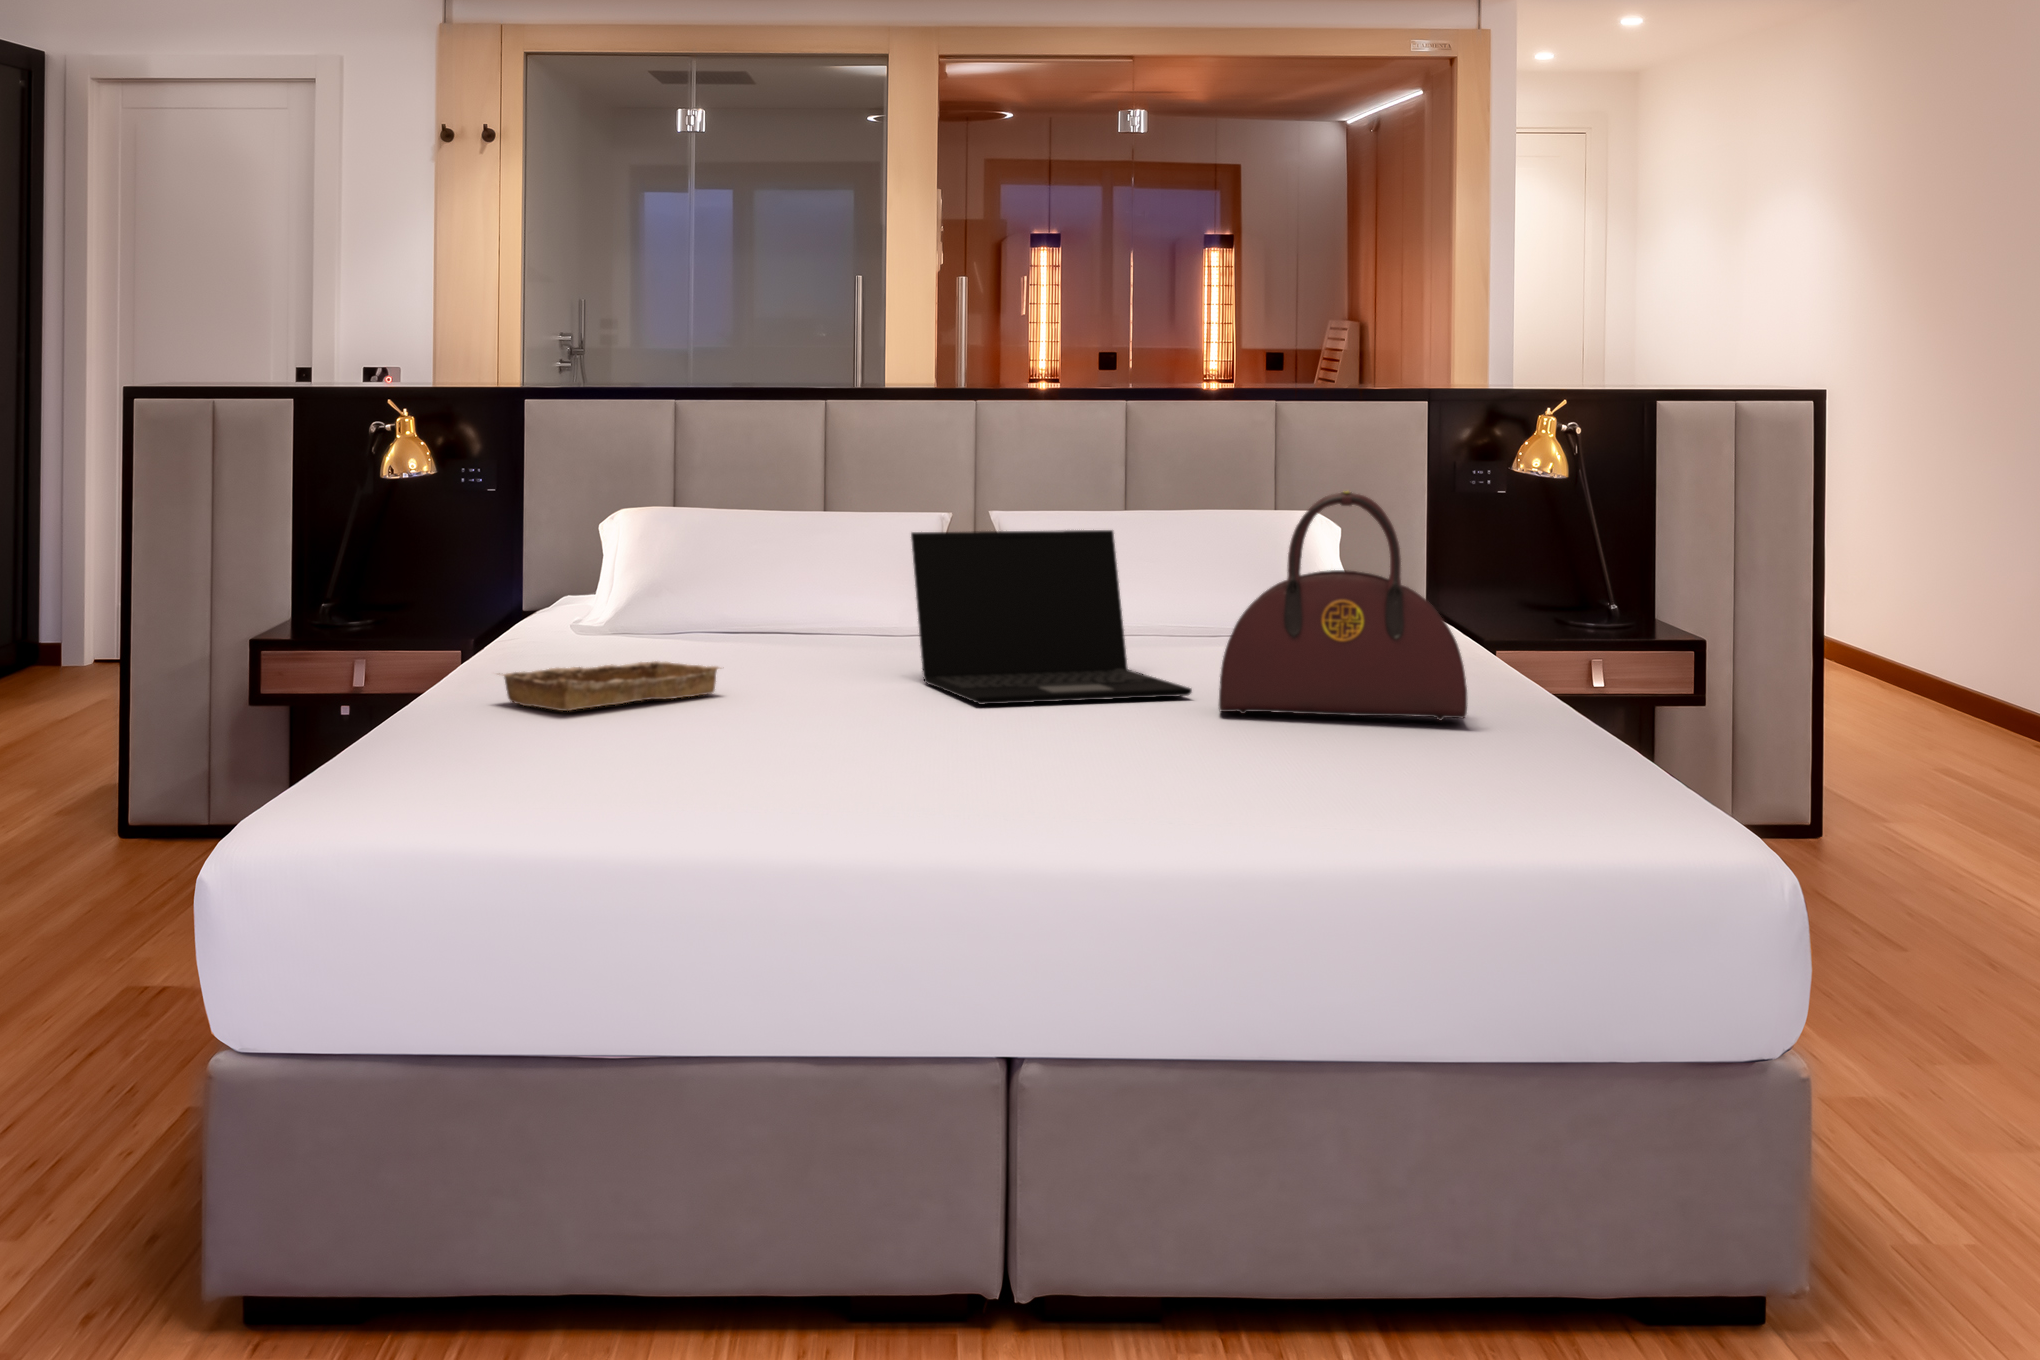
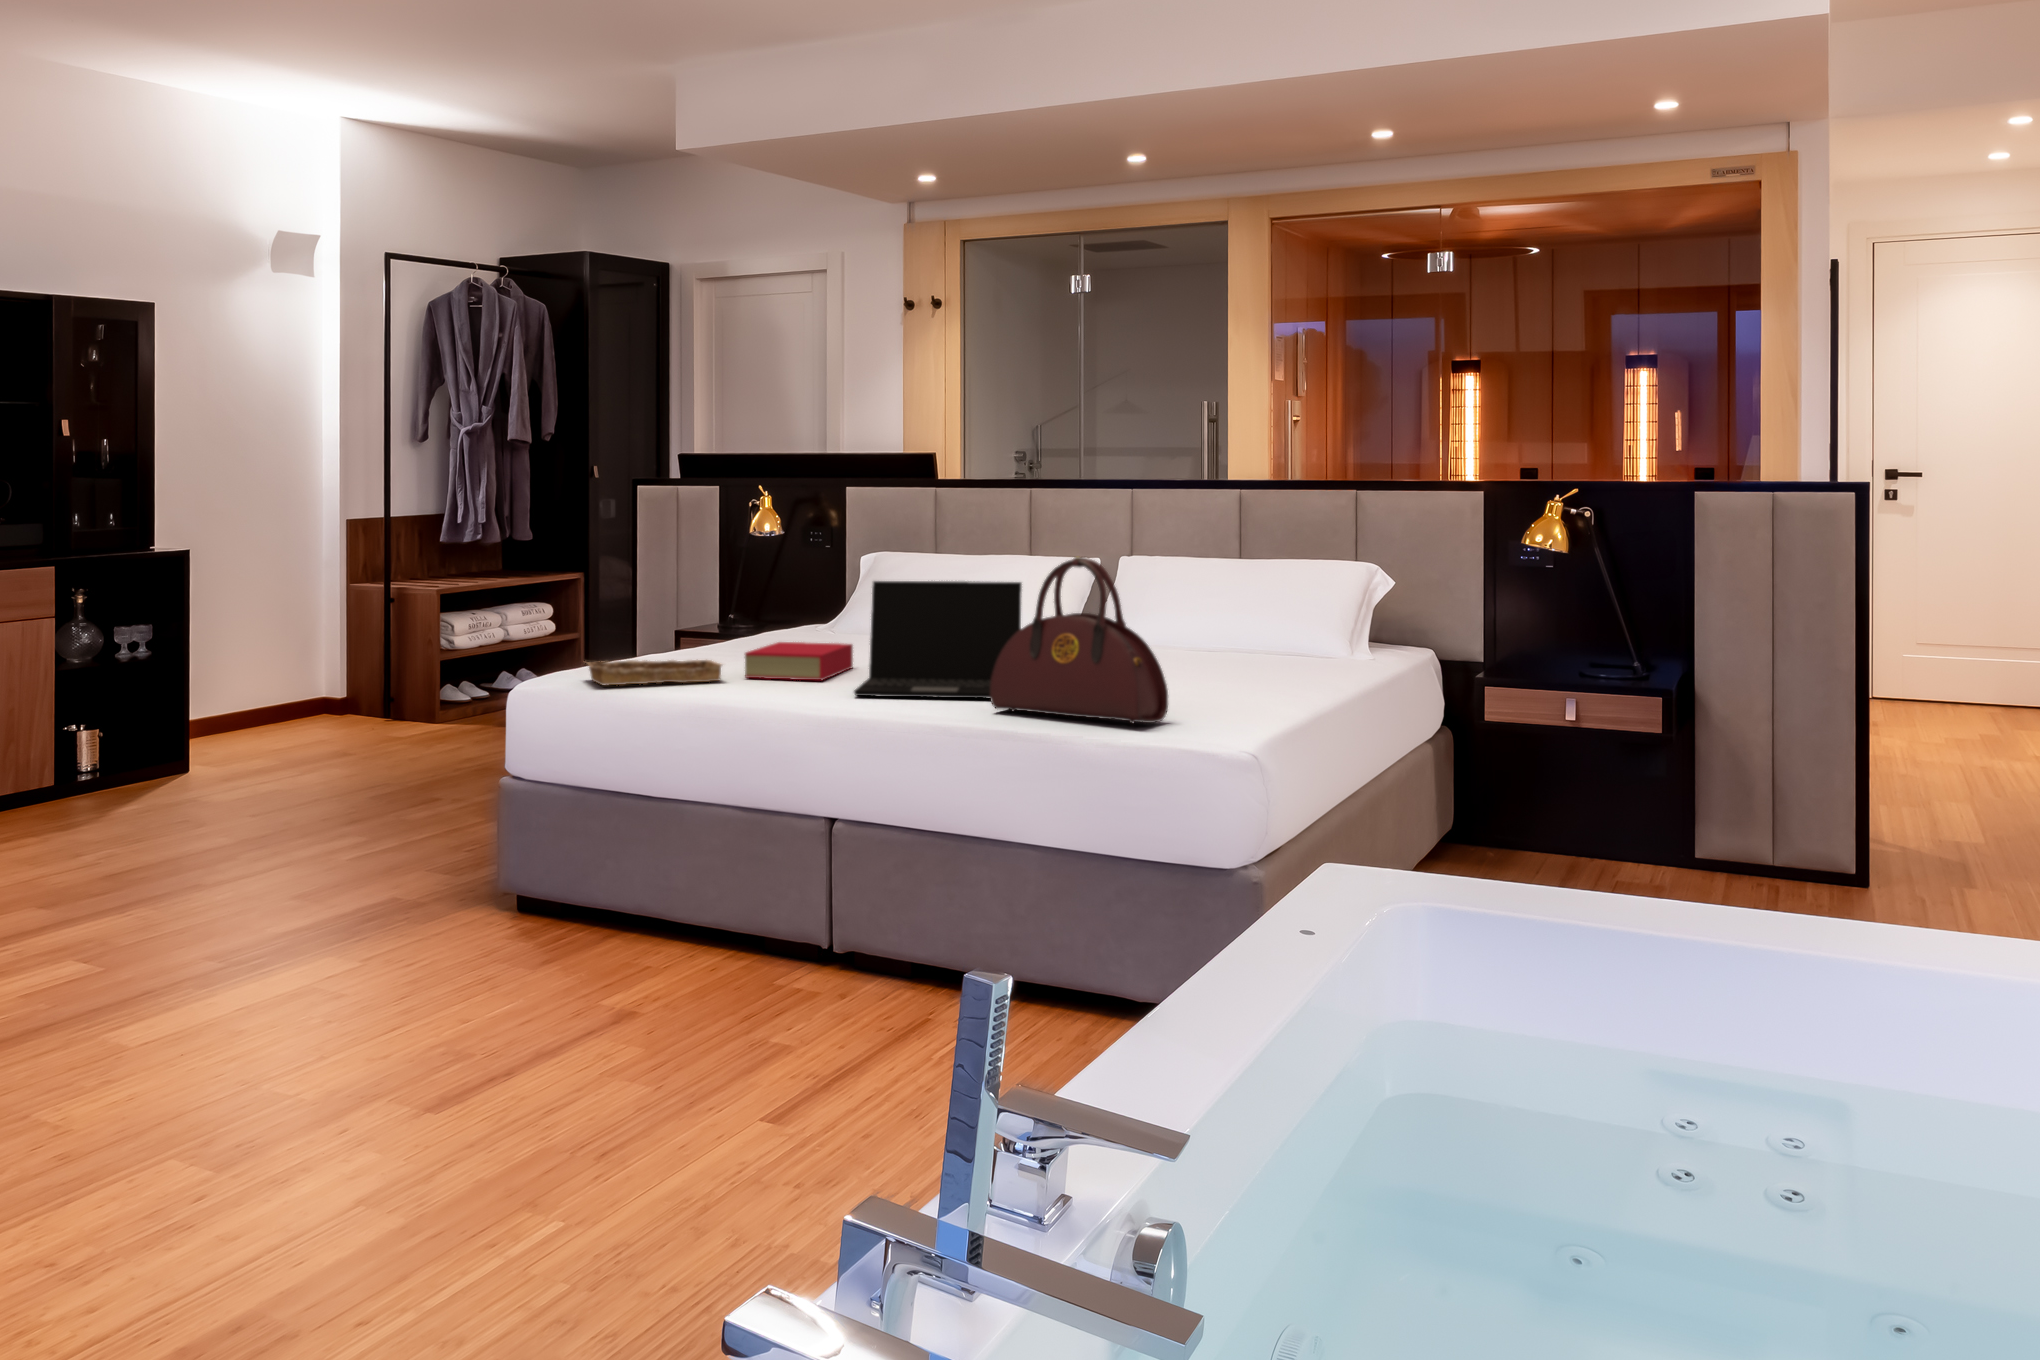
book: none [714,628,858,687] -> present [745,642,853,680]

